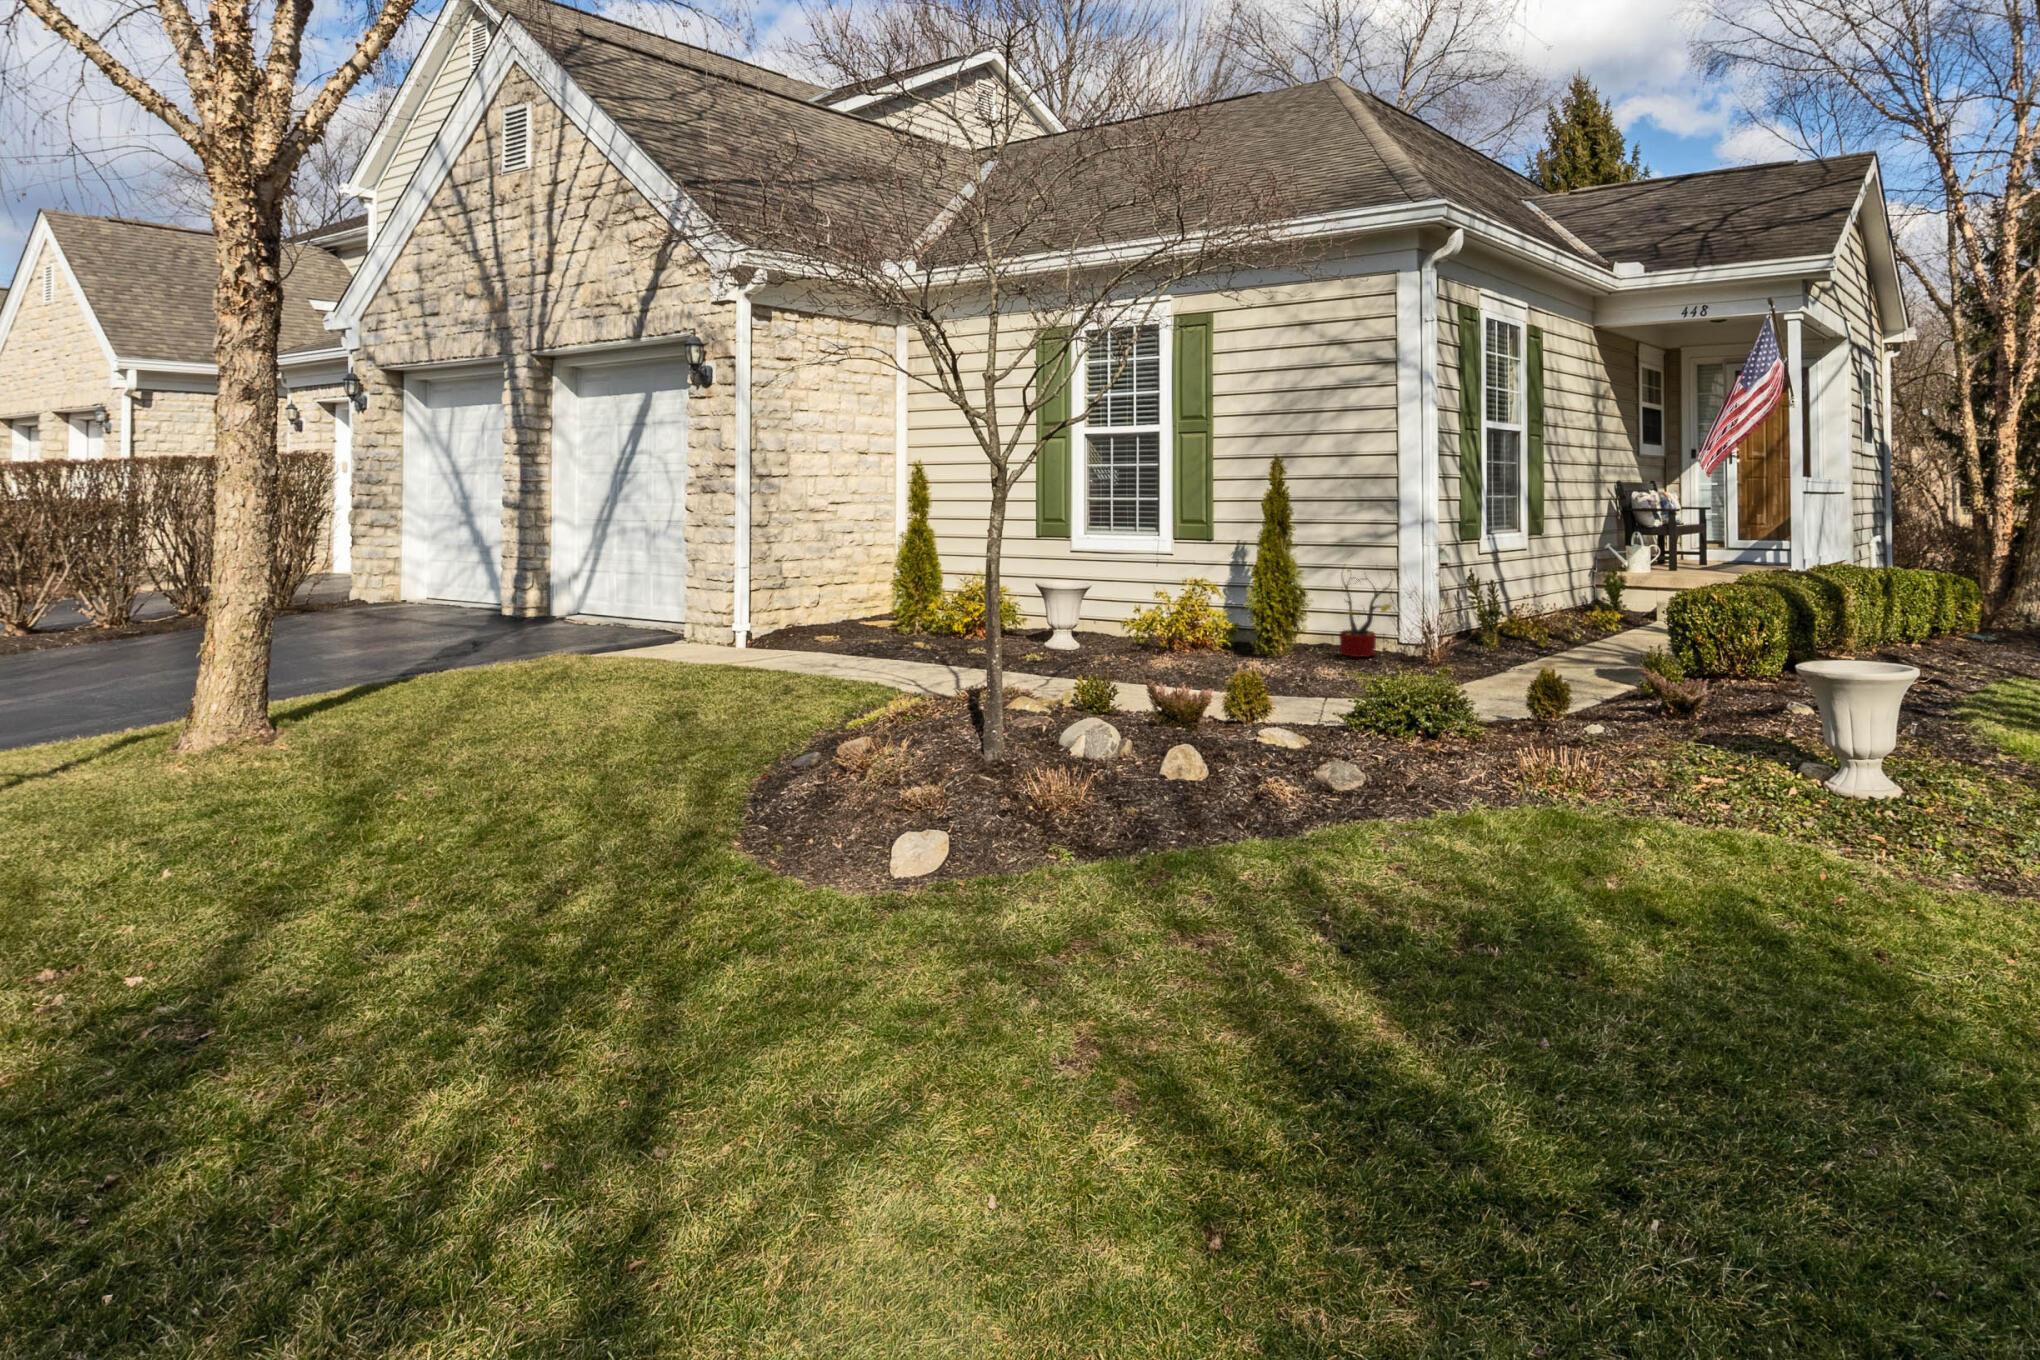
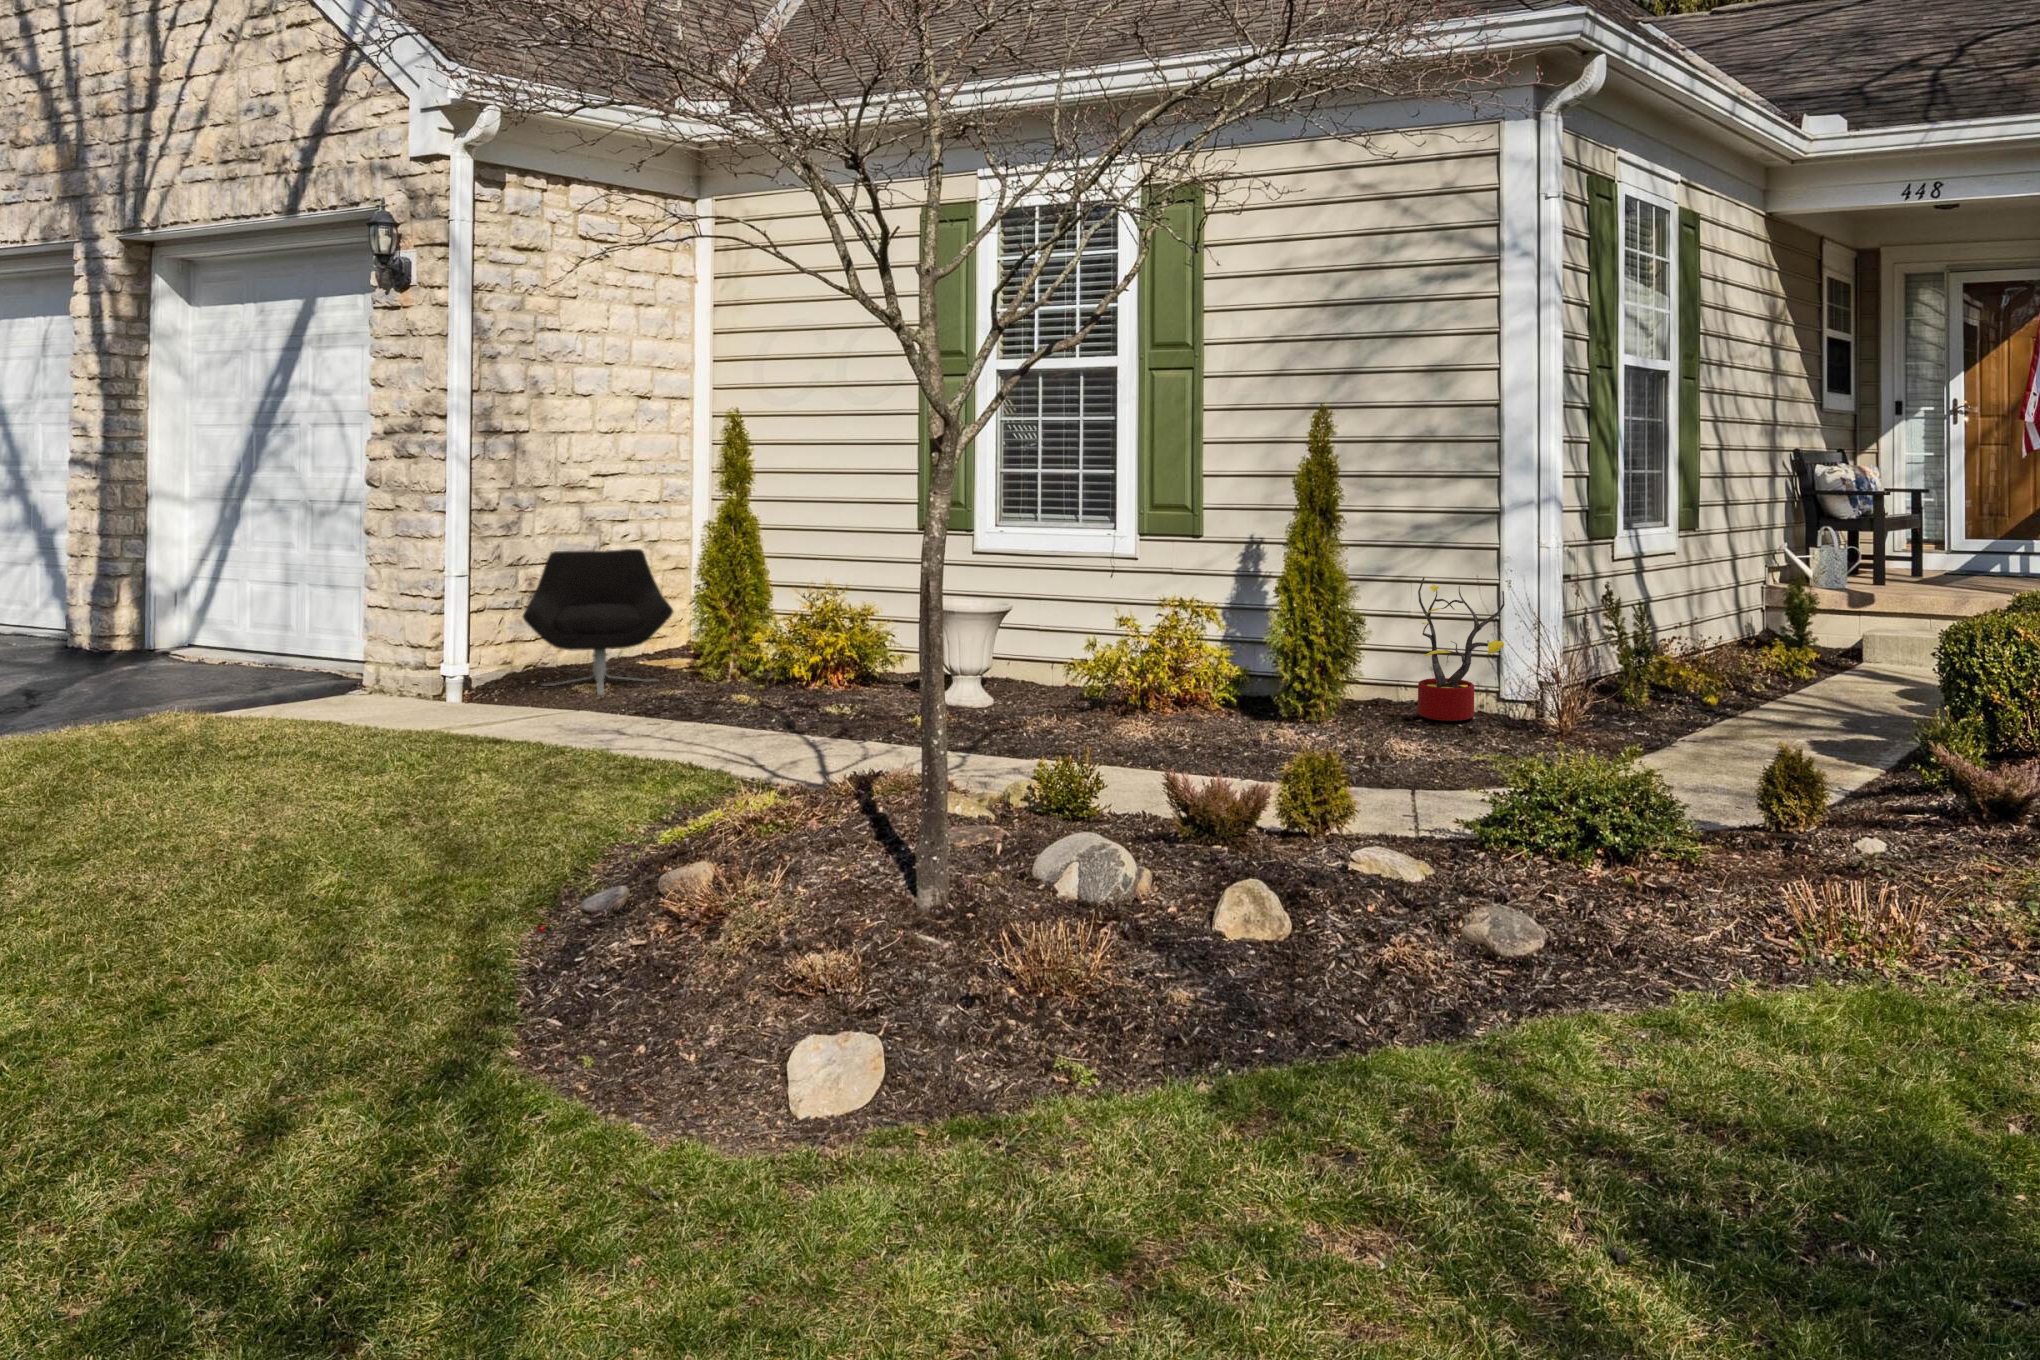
lounge chair: none [771,549,868,642] -> present [522,549,673,695]

